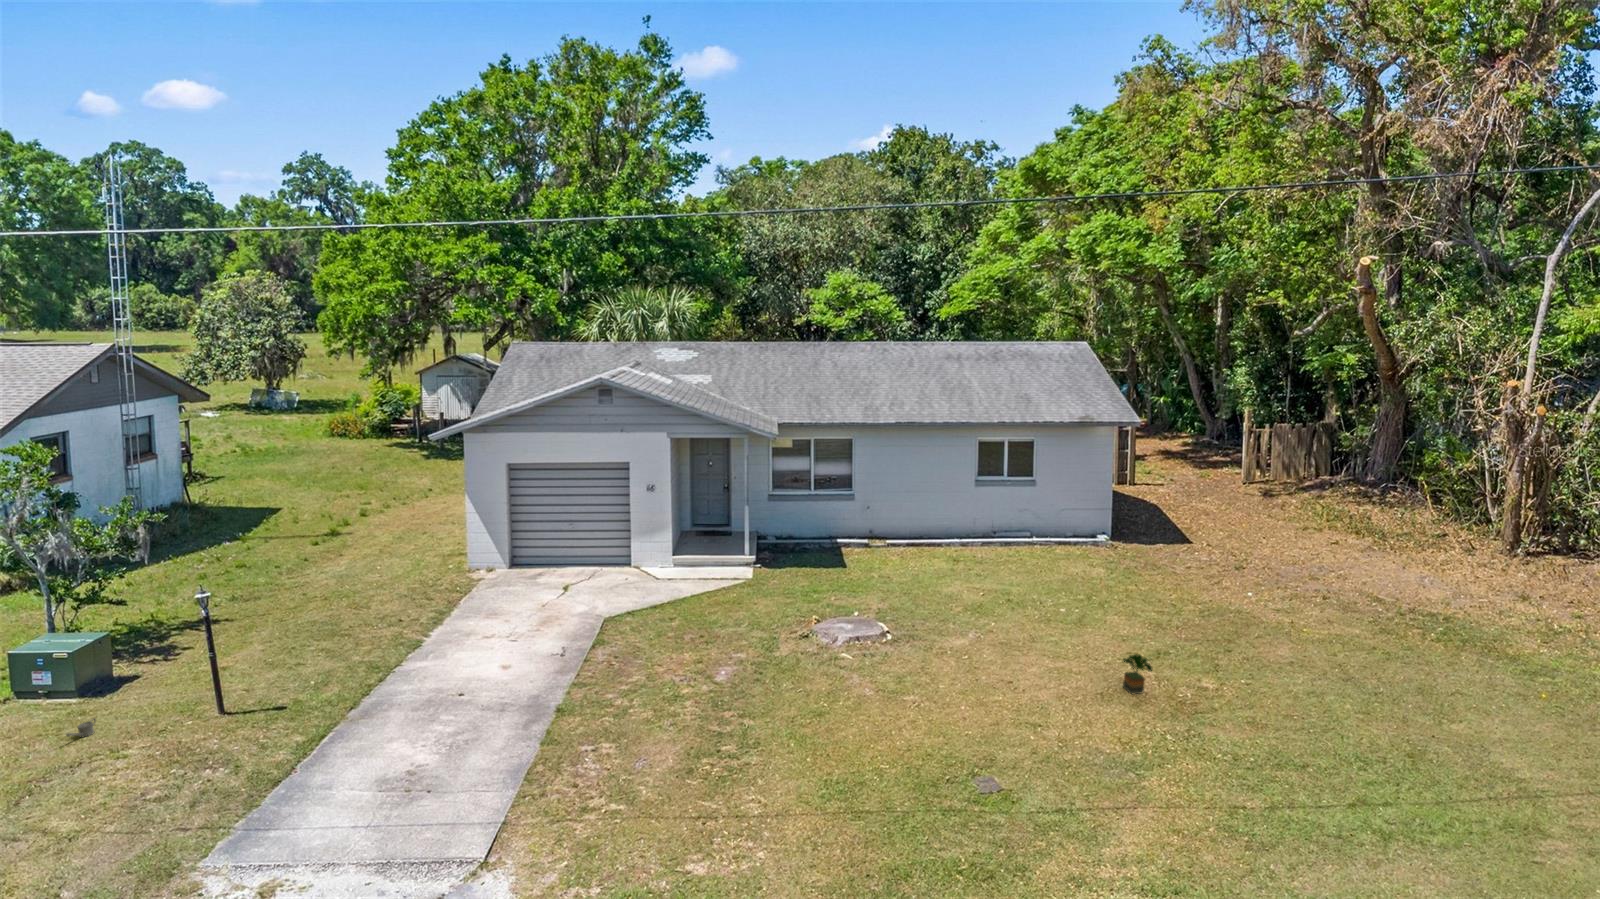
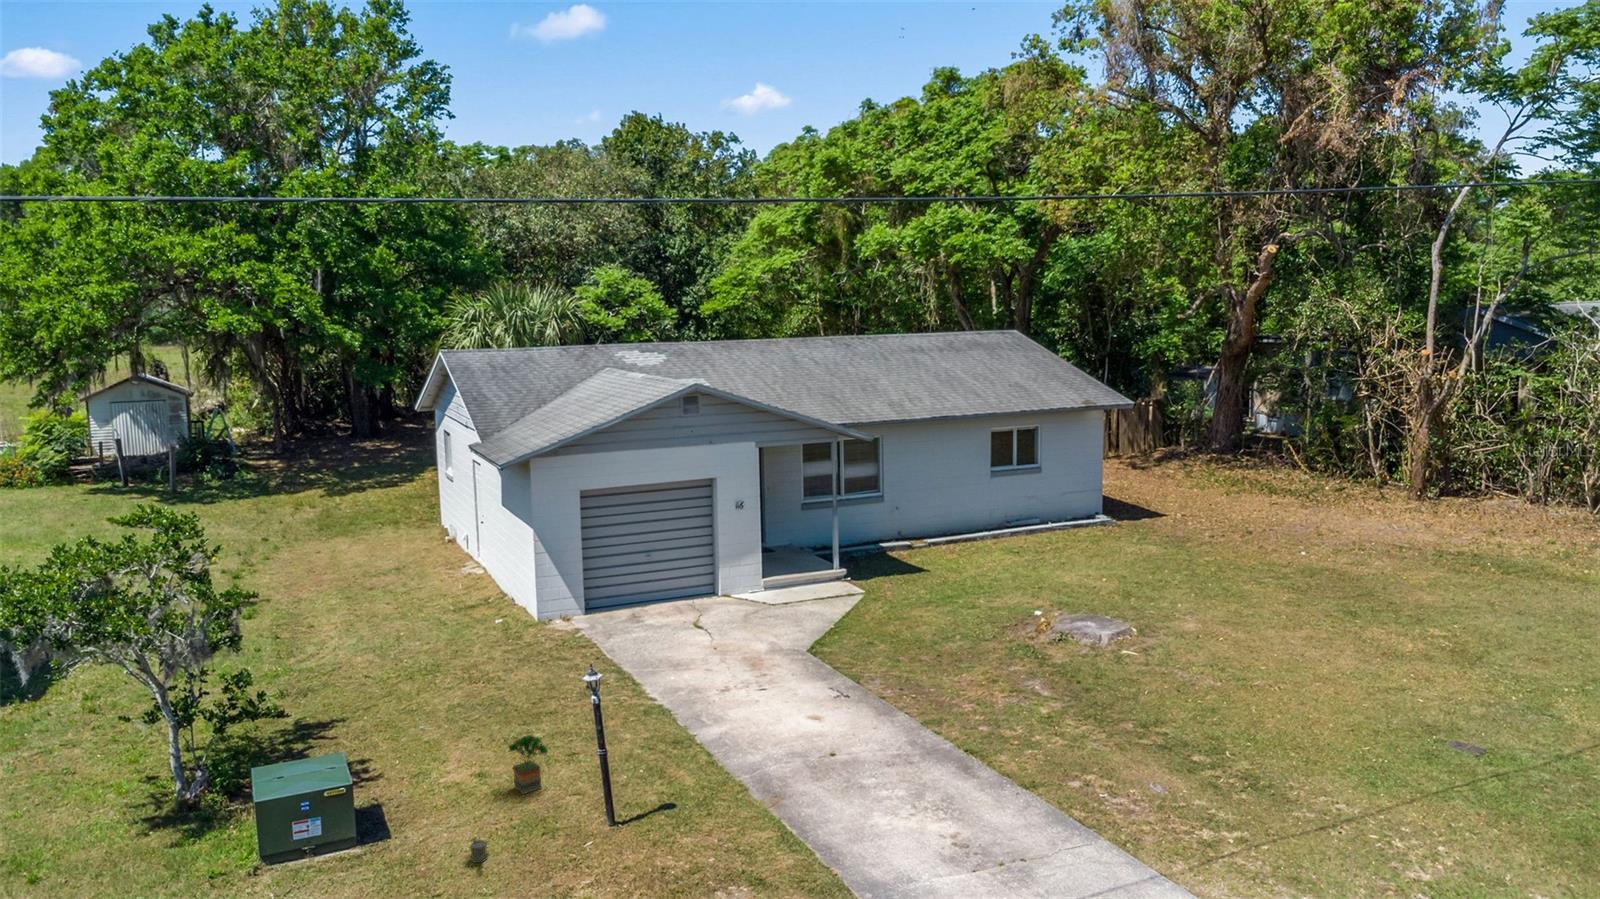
potted tree: present [1123,654,1152,694] -> present [509,735,548,794]

